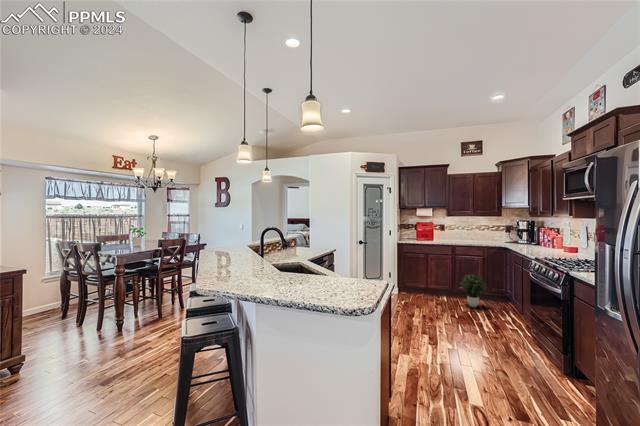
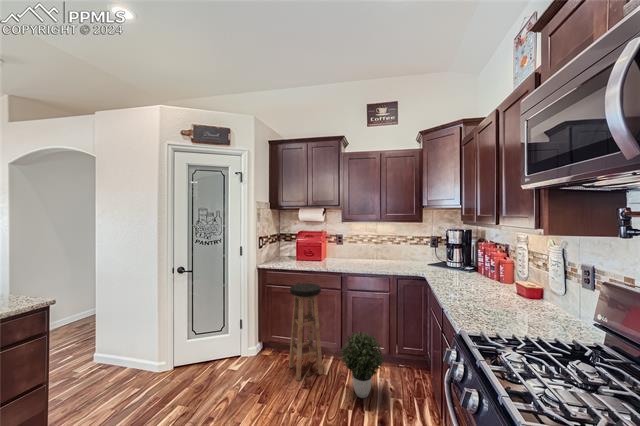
bar stool: none [423,251,446,301] -> present [289,283,323,381]

